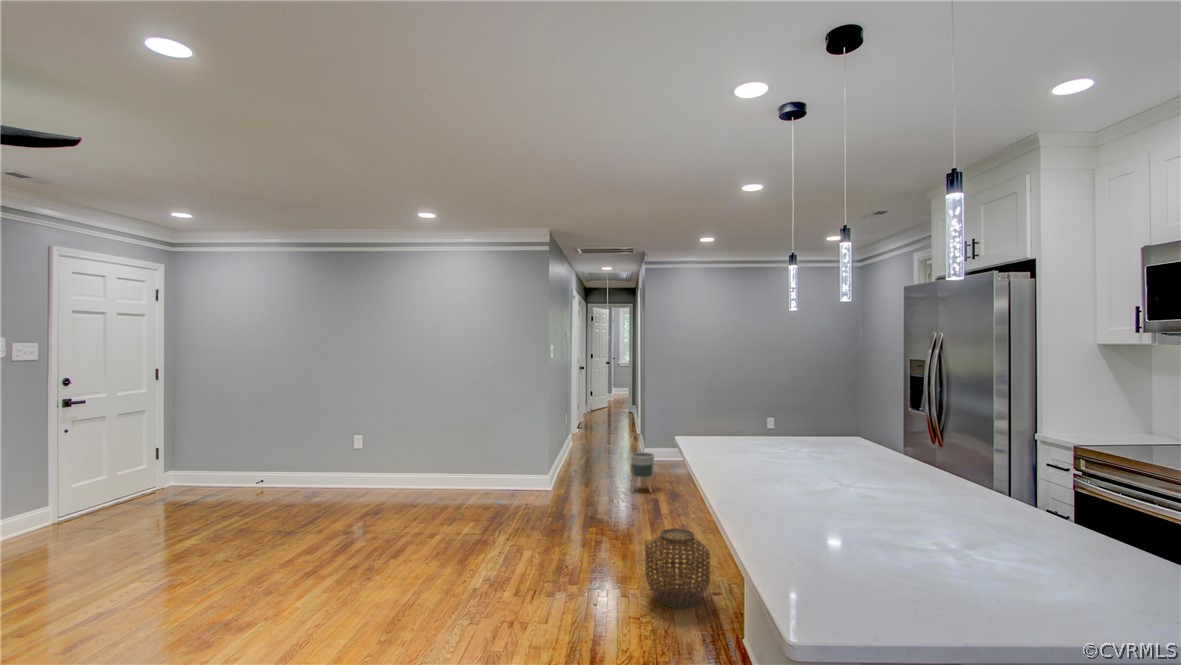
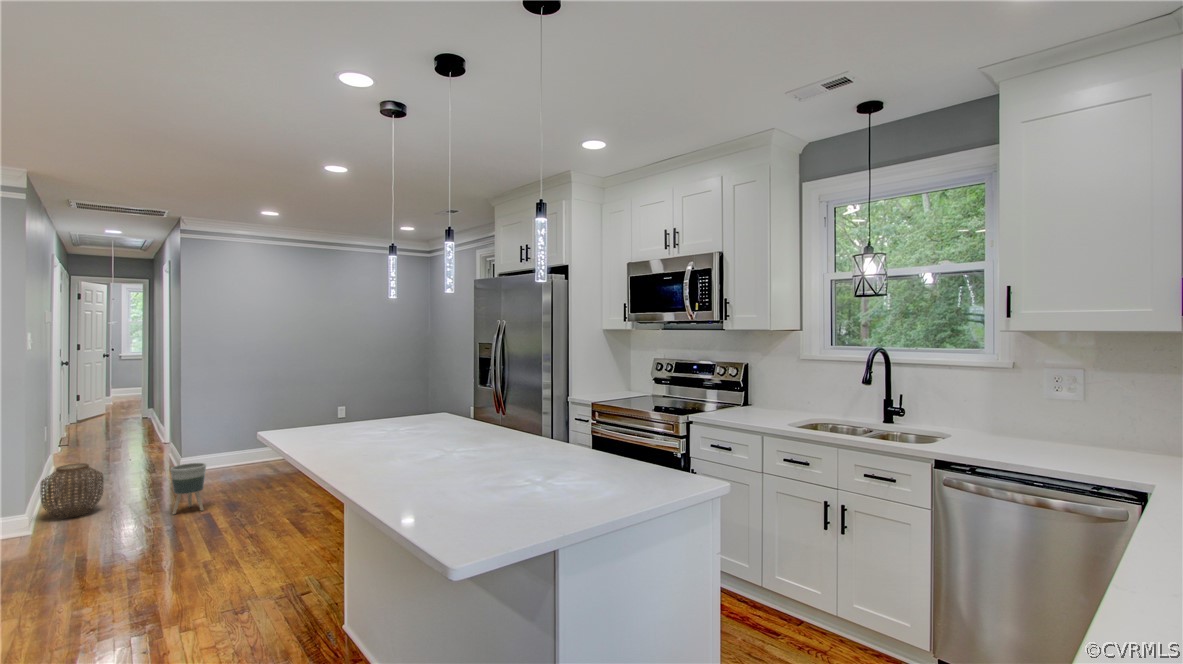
woven basket: present [645,528,710,609] -> present [40,463,103,518]

